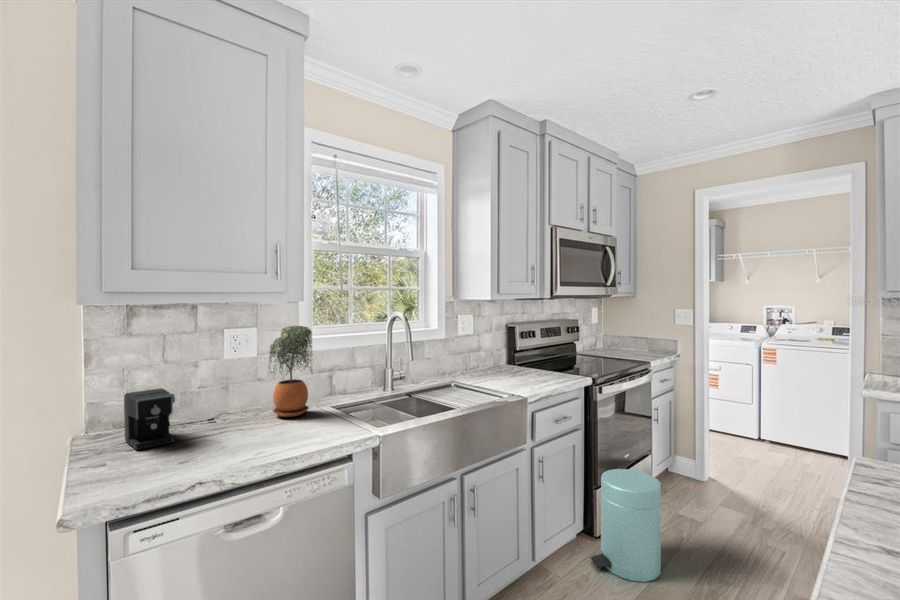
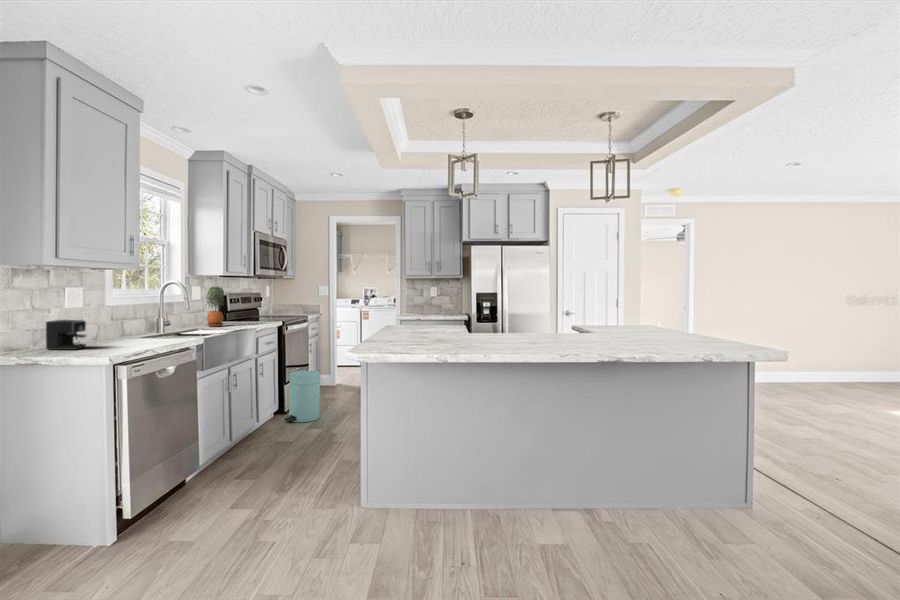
potted plant: present [269,326,312,417] -> present [205,287,224,327]

